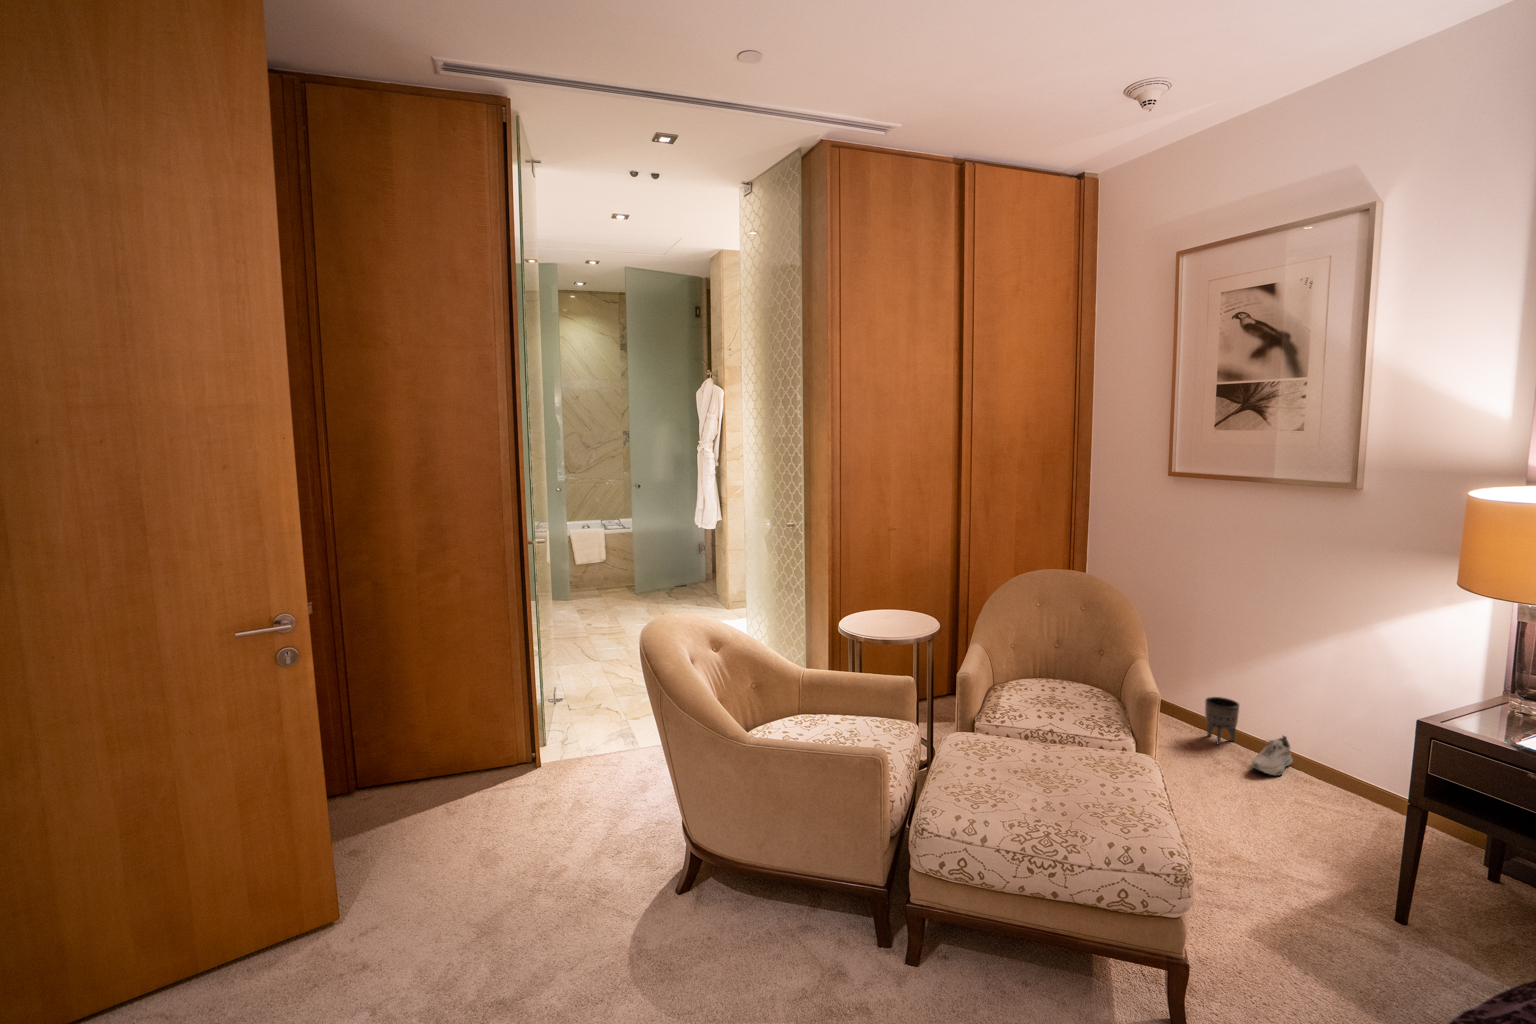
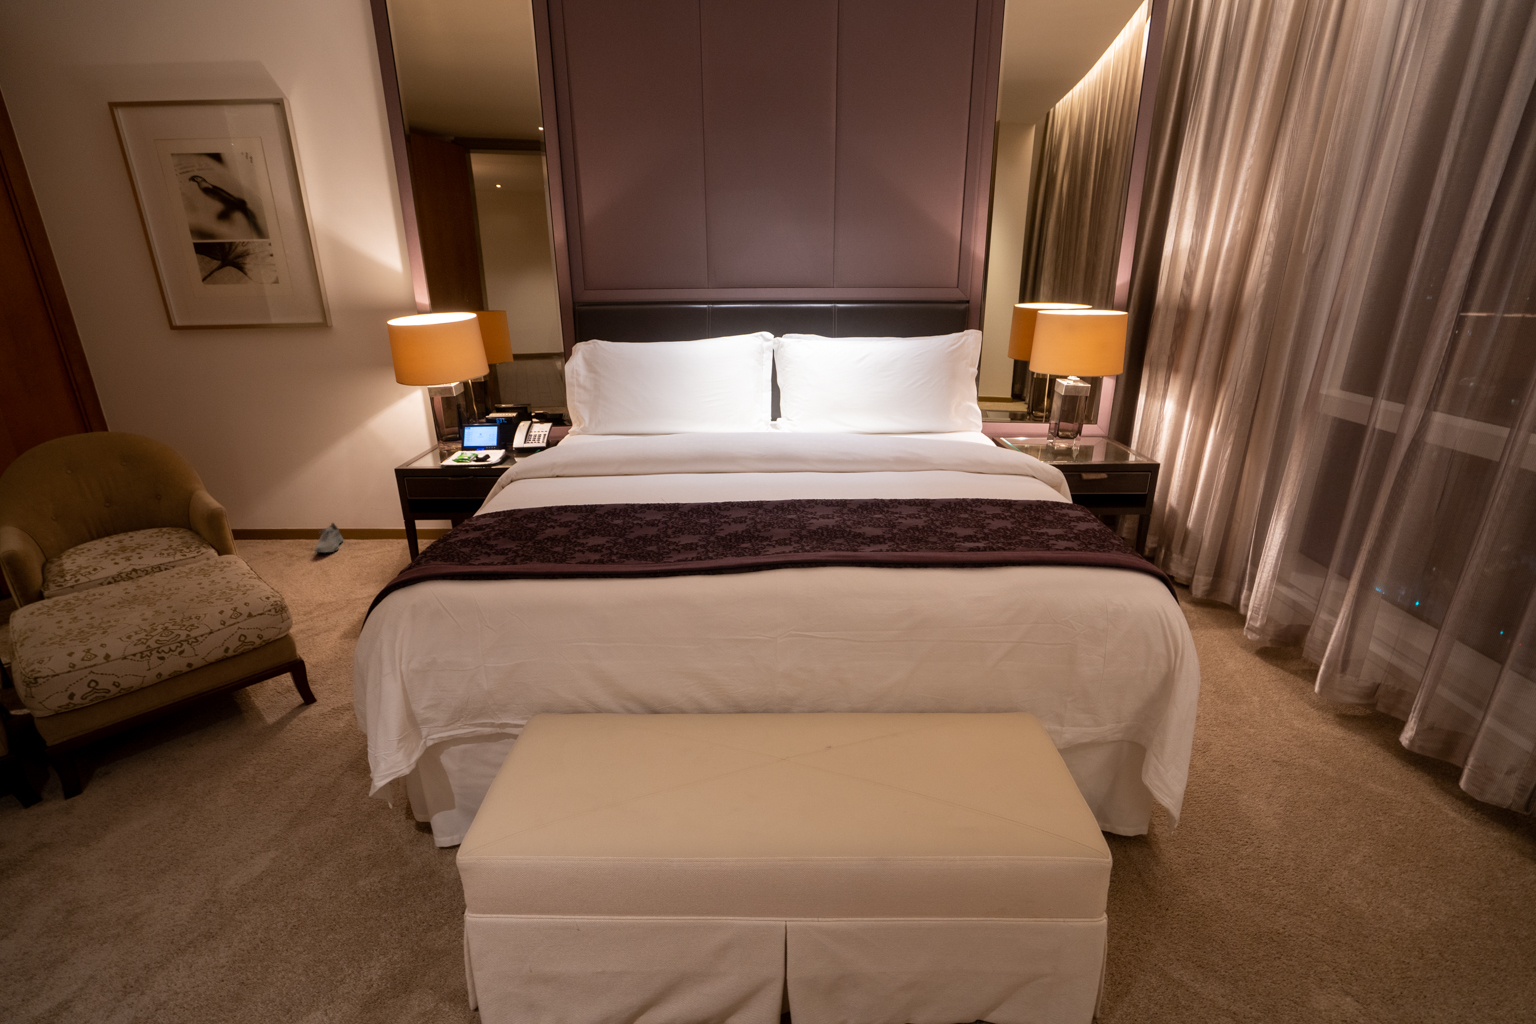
planter: present [1205,697,1239,744] -> none [267,511,299,548]

